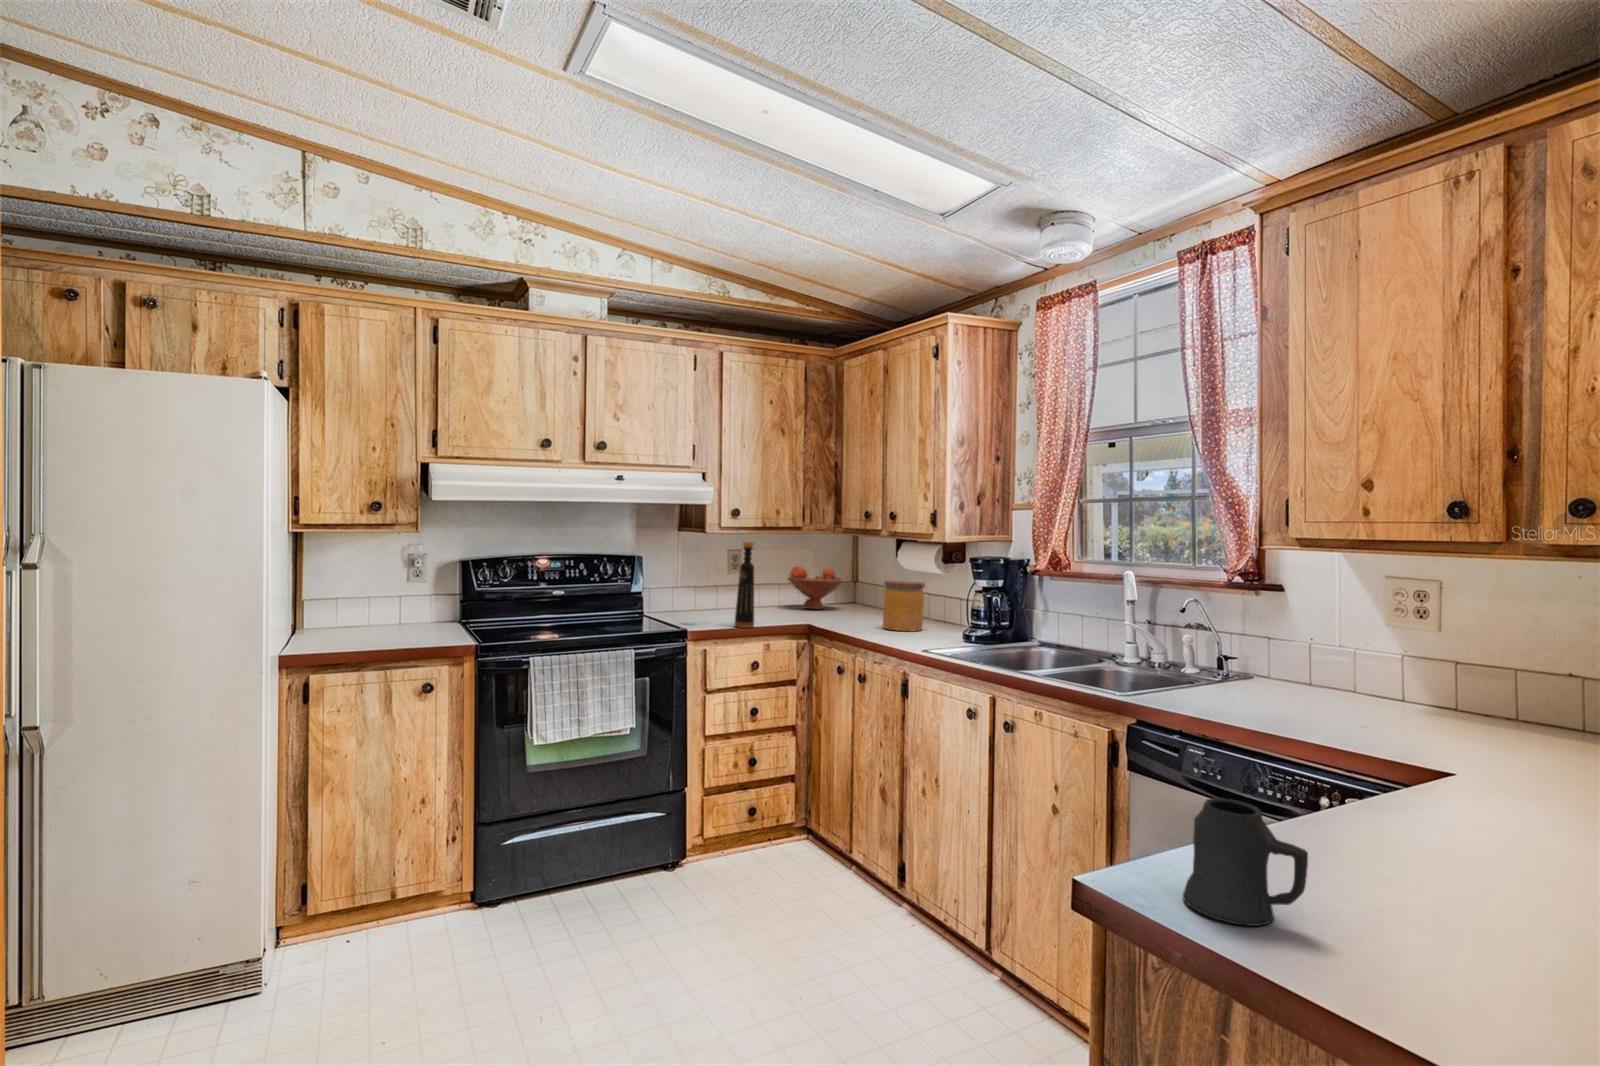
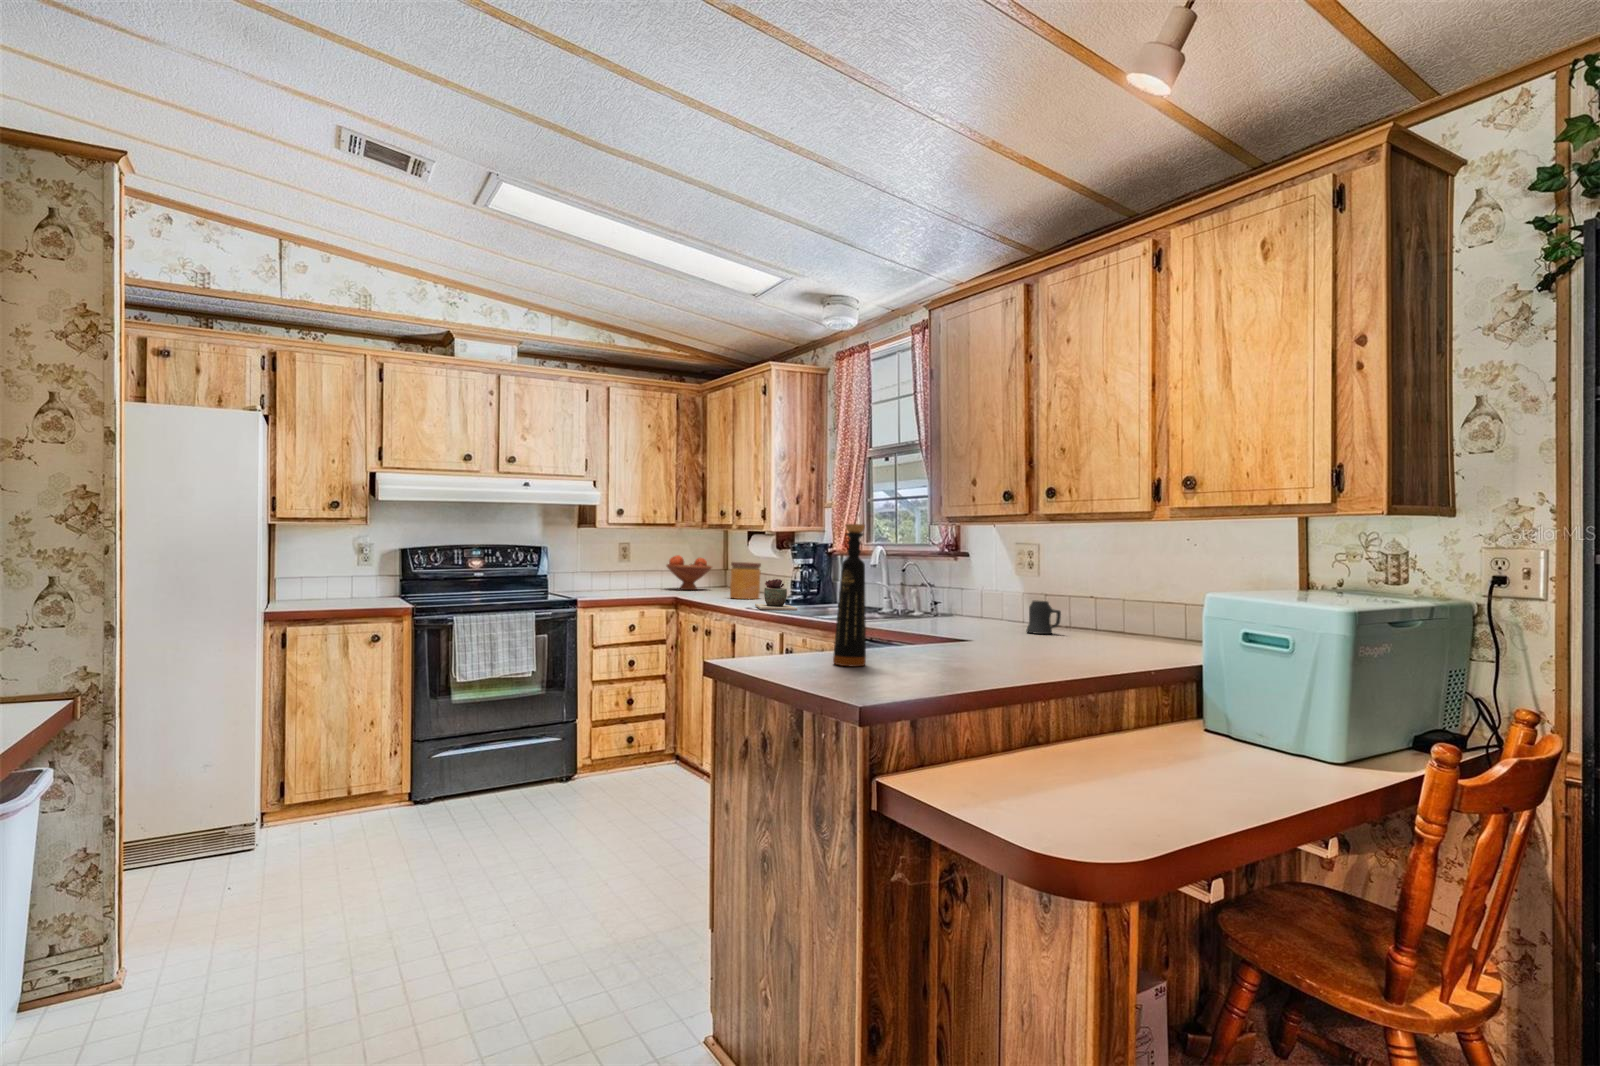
bottle: present [734,542,754,628] -> present [833,524,866,666]
succulent plant: none [938,614,1007,661] -> present [755,579,797,610]
mug: present [1183,798,1308,926] -> present [1026,601,1061,634]

